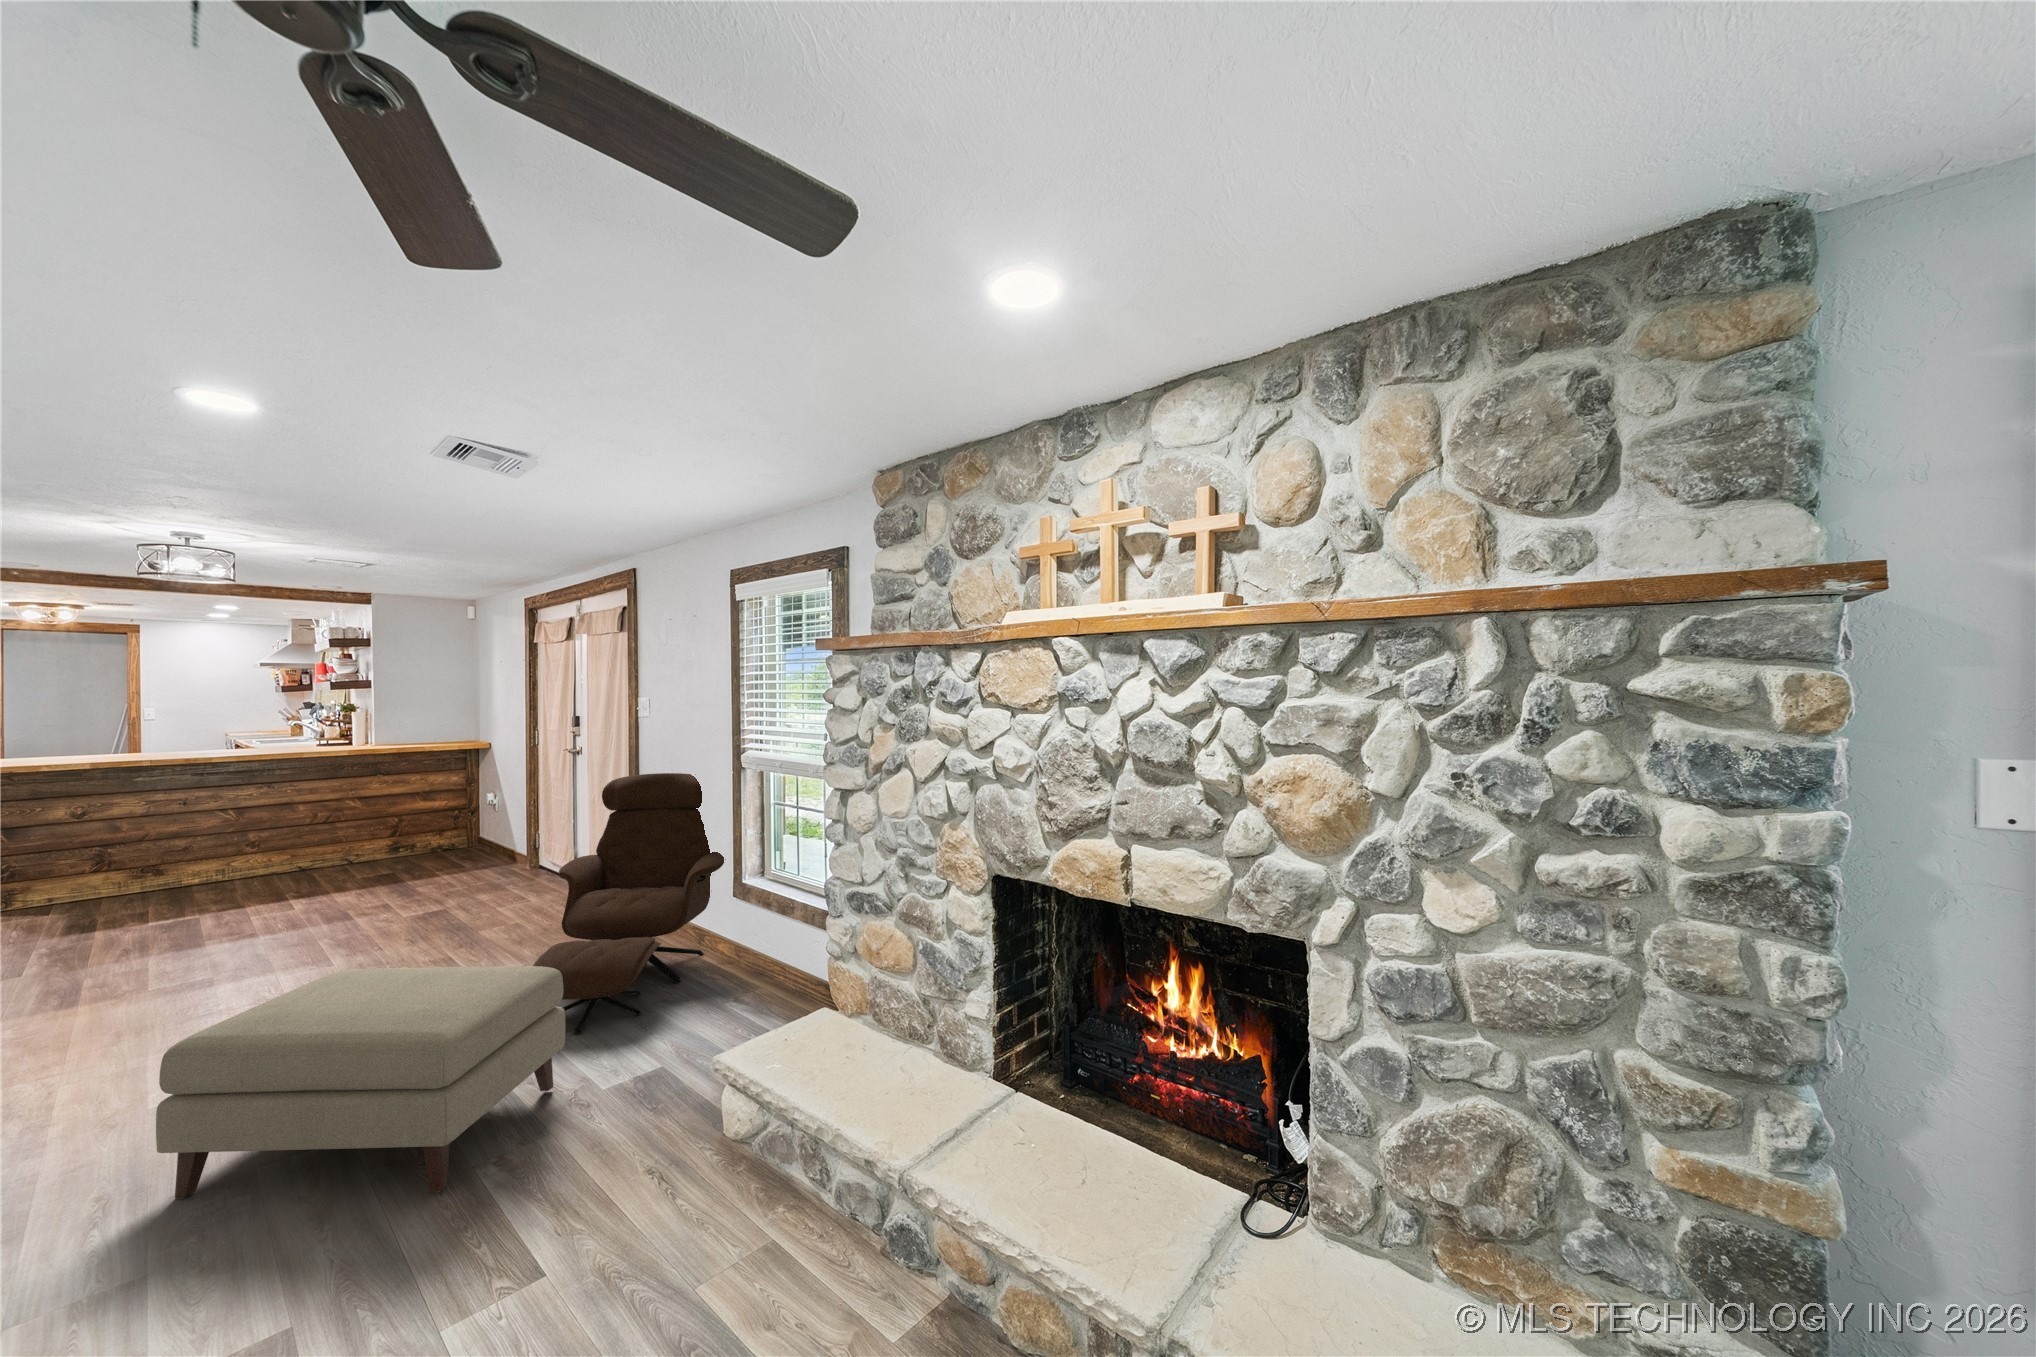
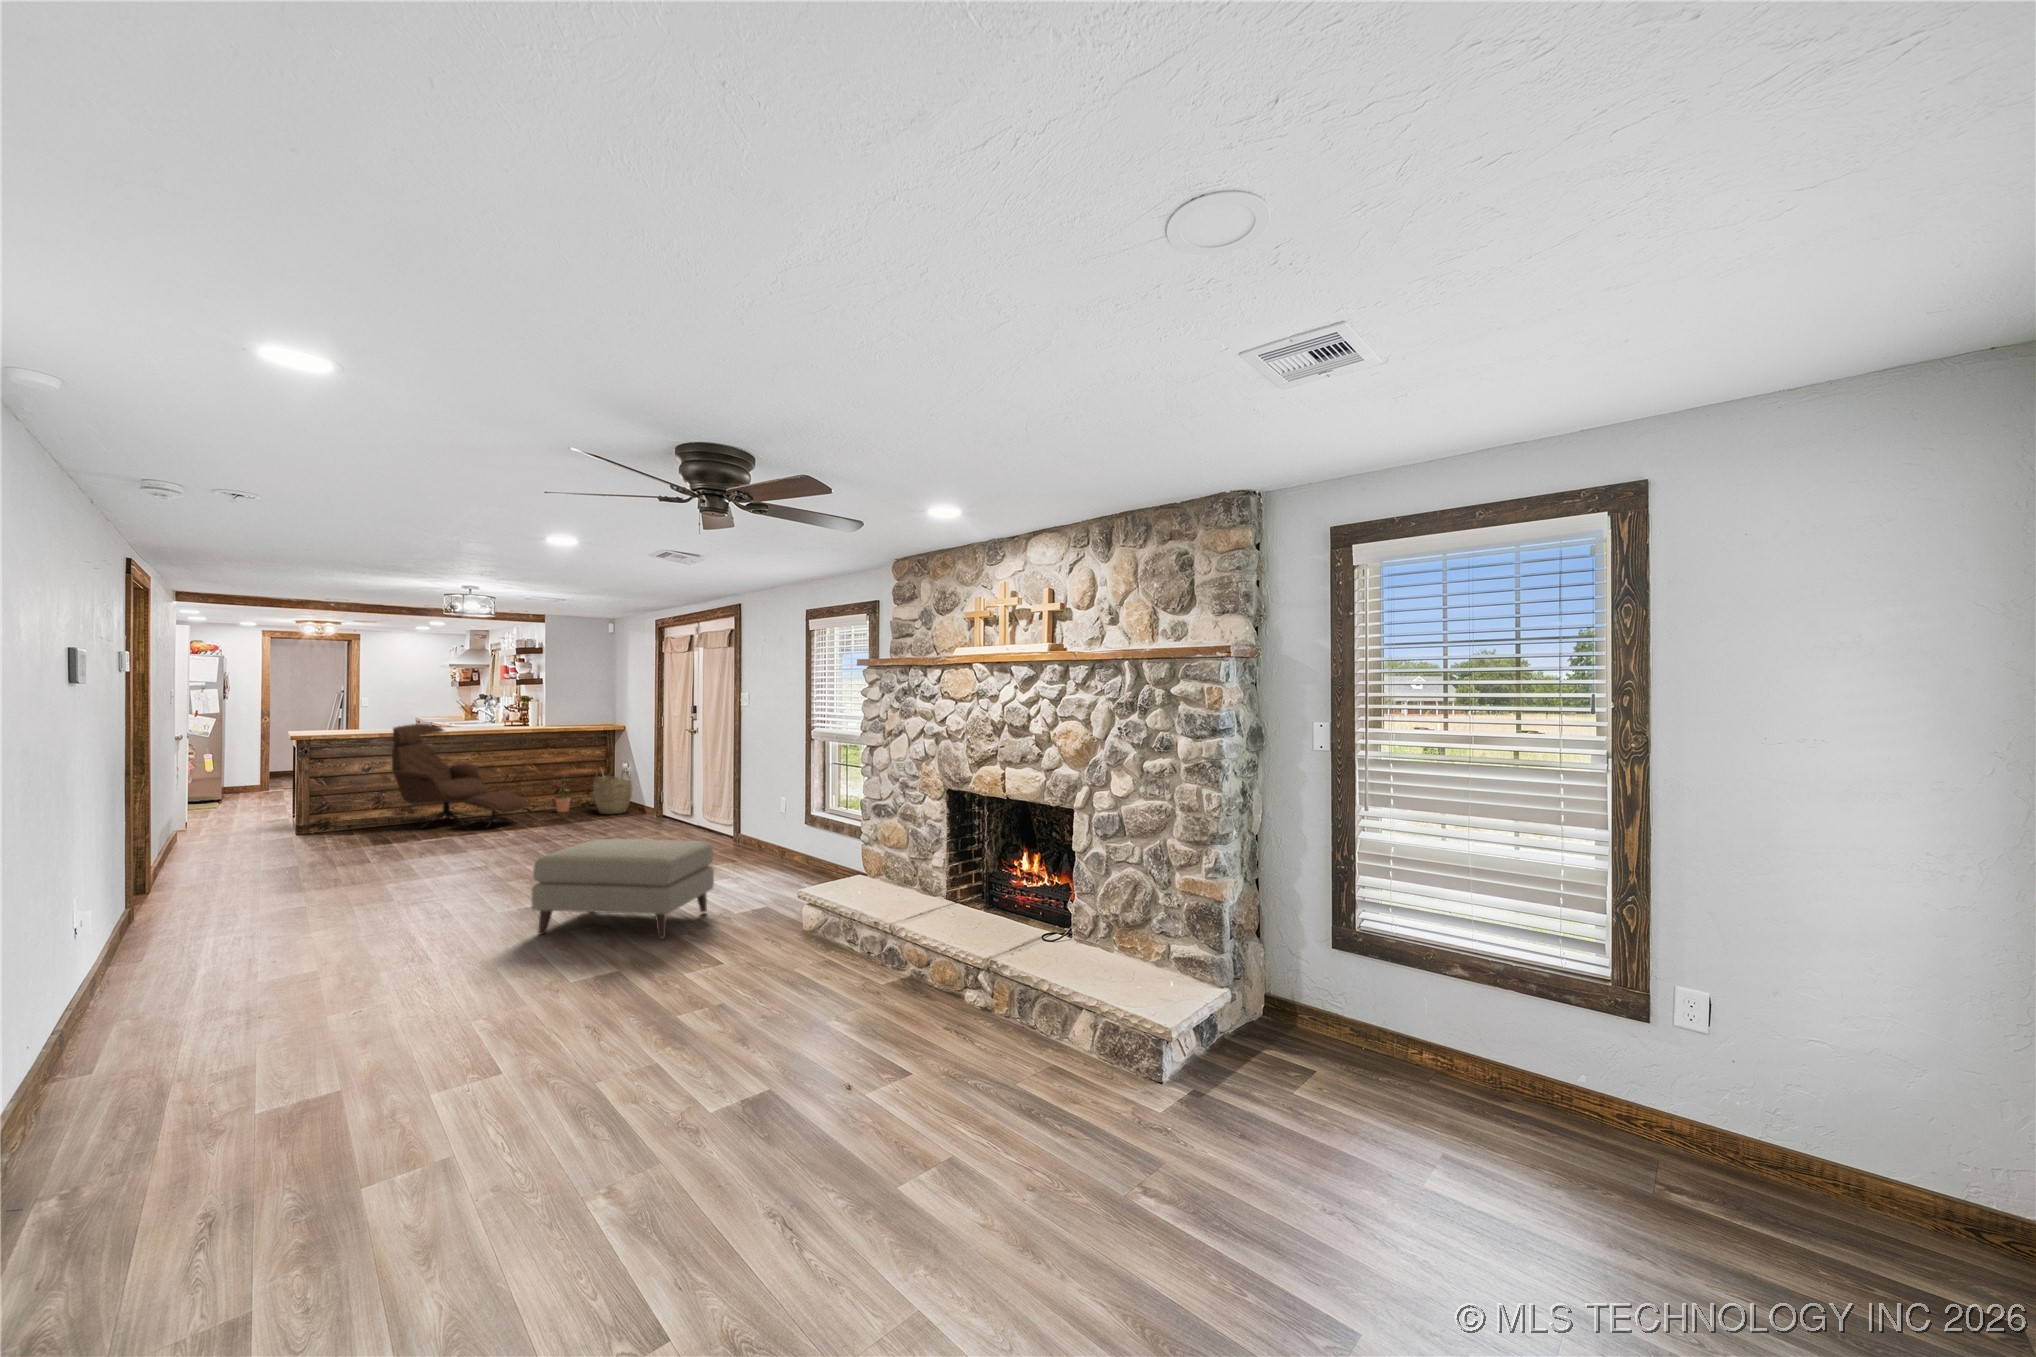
lounge chair: present [533,773,724,1034] -> present [392,724,526,829]
woven basket: none [443,796,499,863] -> present [593,767,632,814]
potted plant: none [380,804,412,863] -> present [554,771,571,812]

